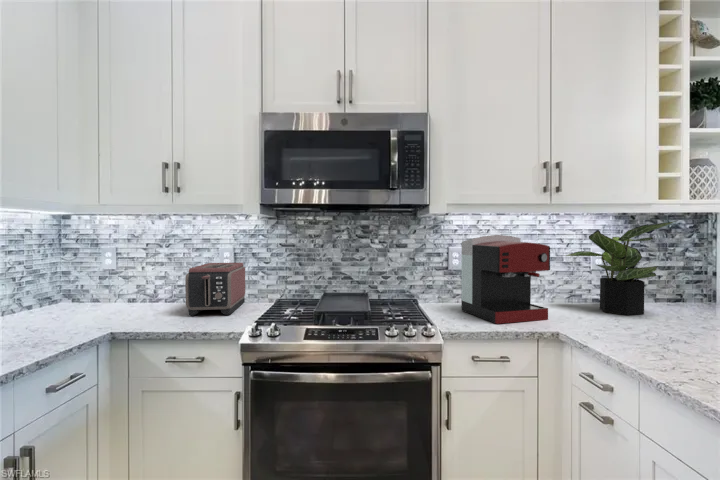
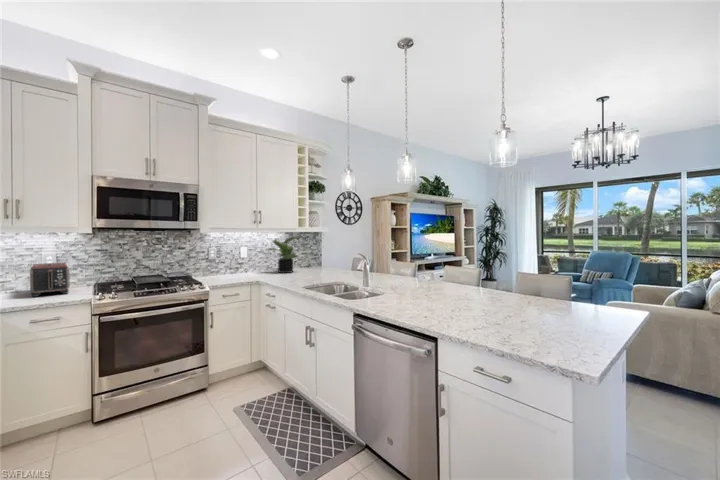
coffee maker: present [461,235,550,324] -> none [216,242,256,280]

